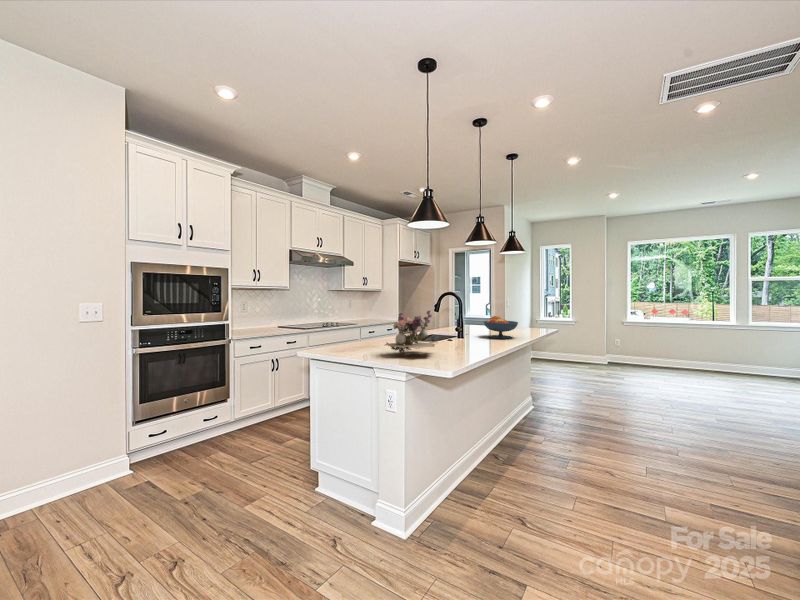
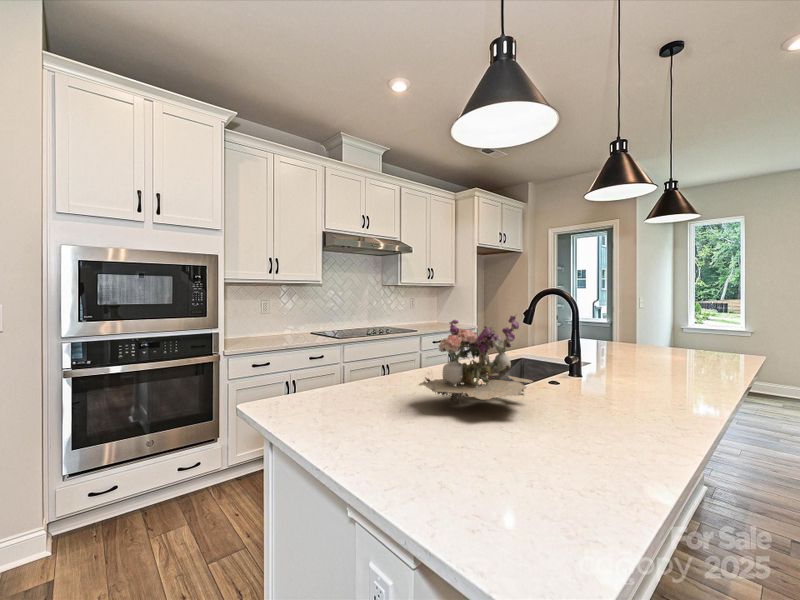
fruit bowl: present [484,316,518,339] -> none [616,323,687,366]

